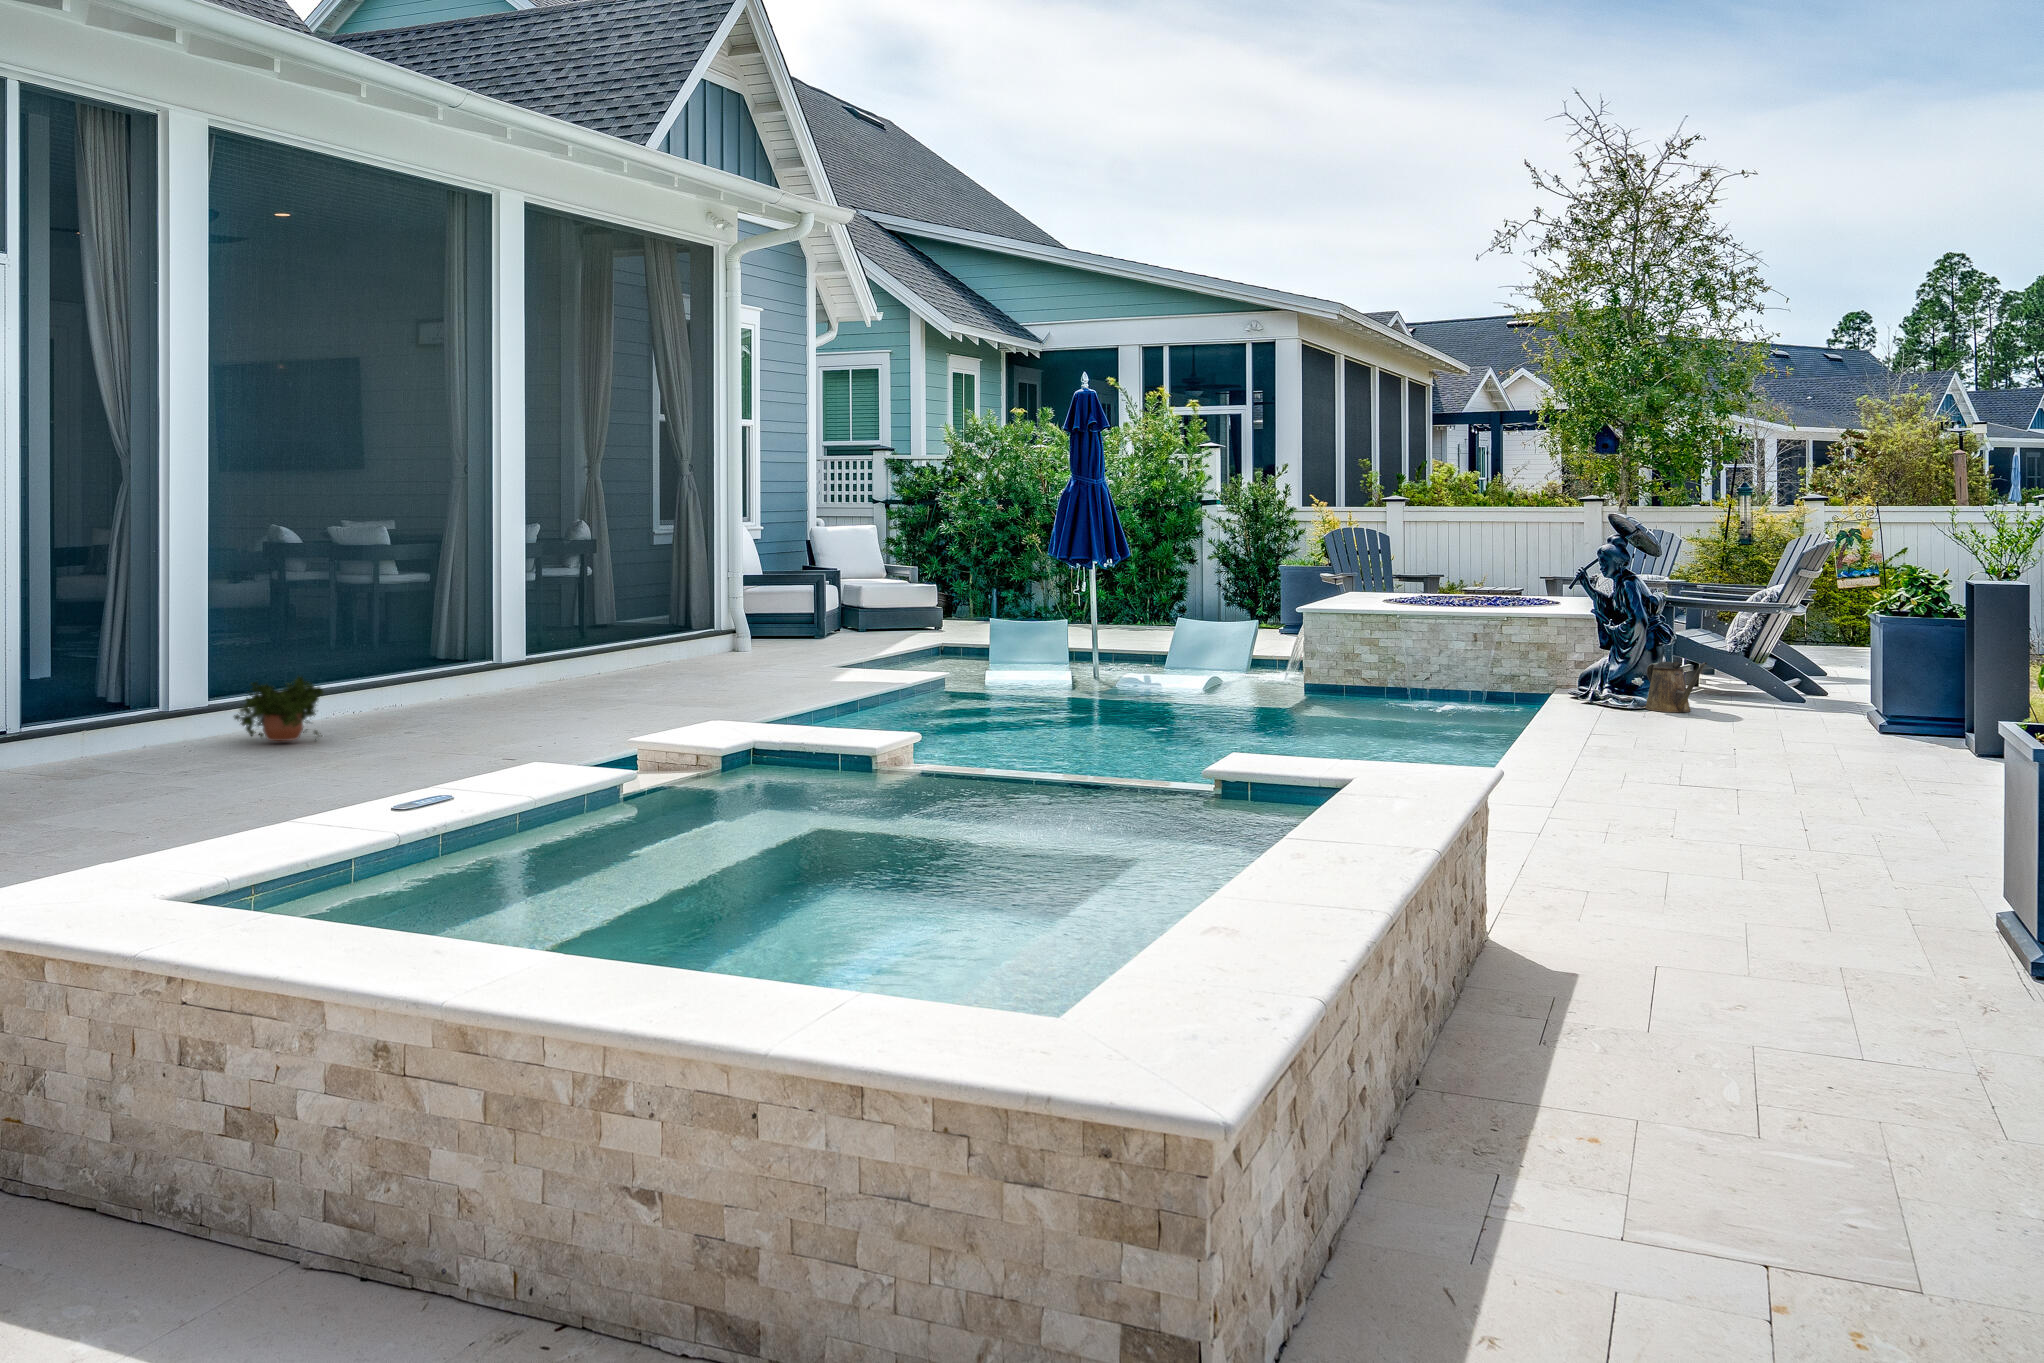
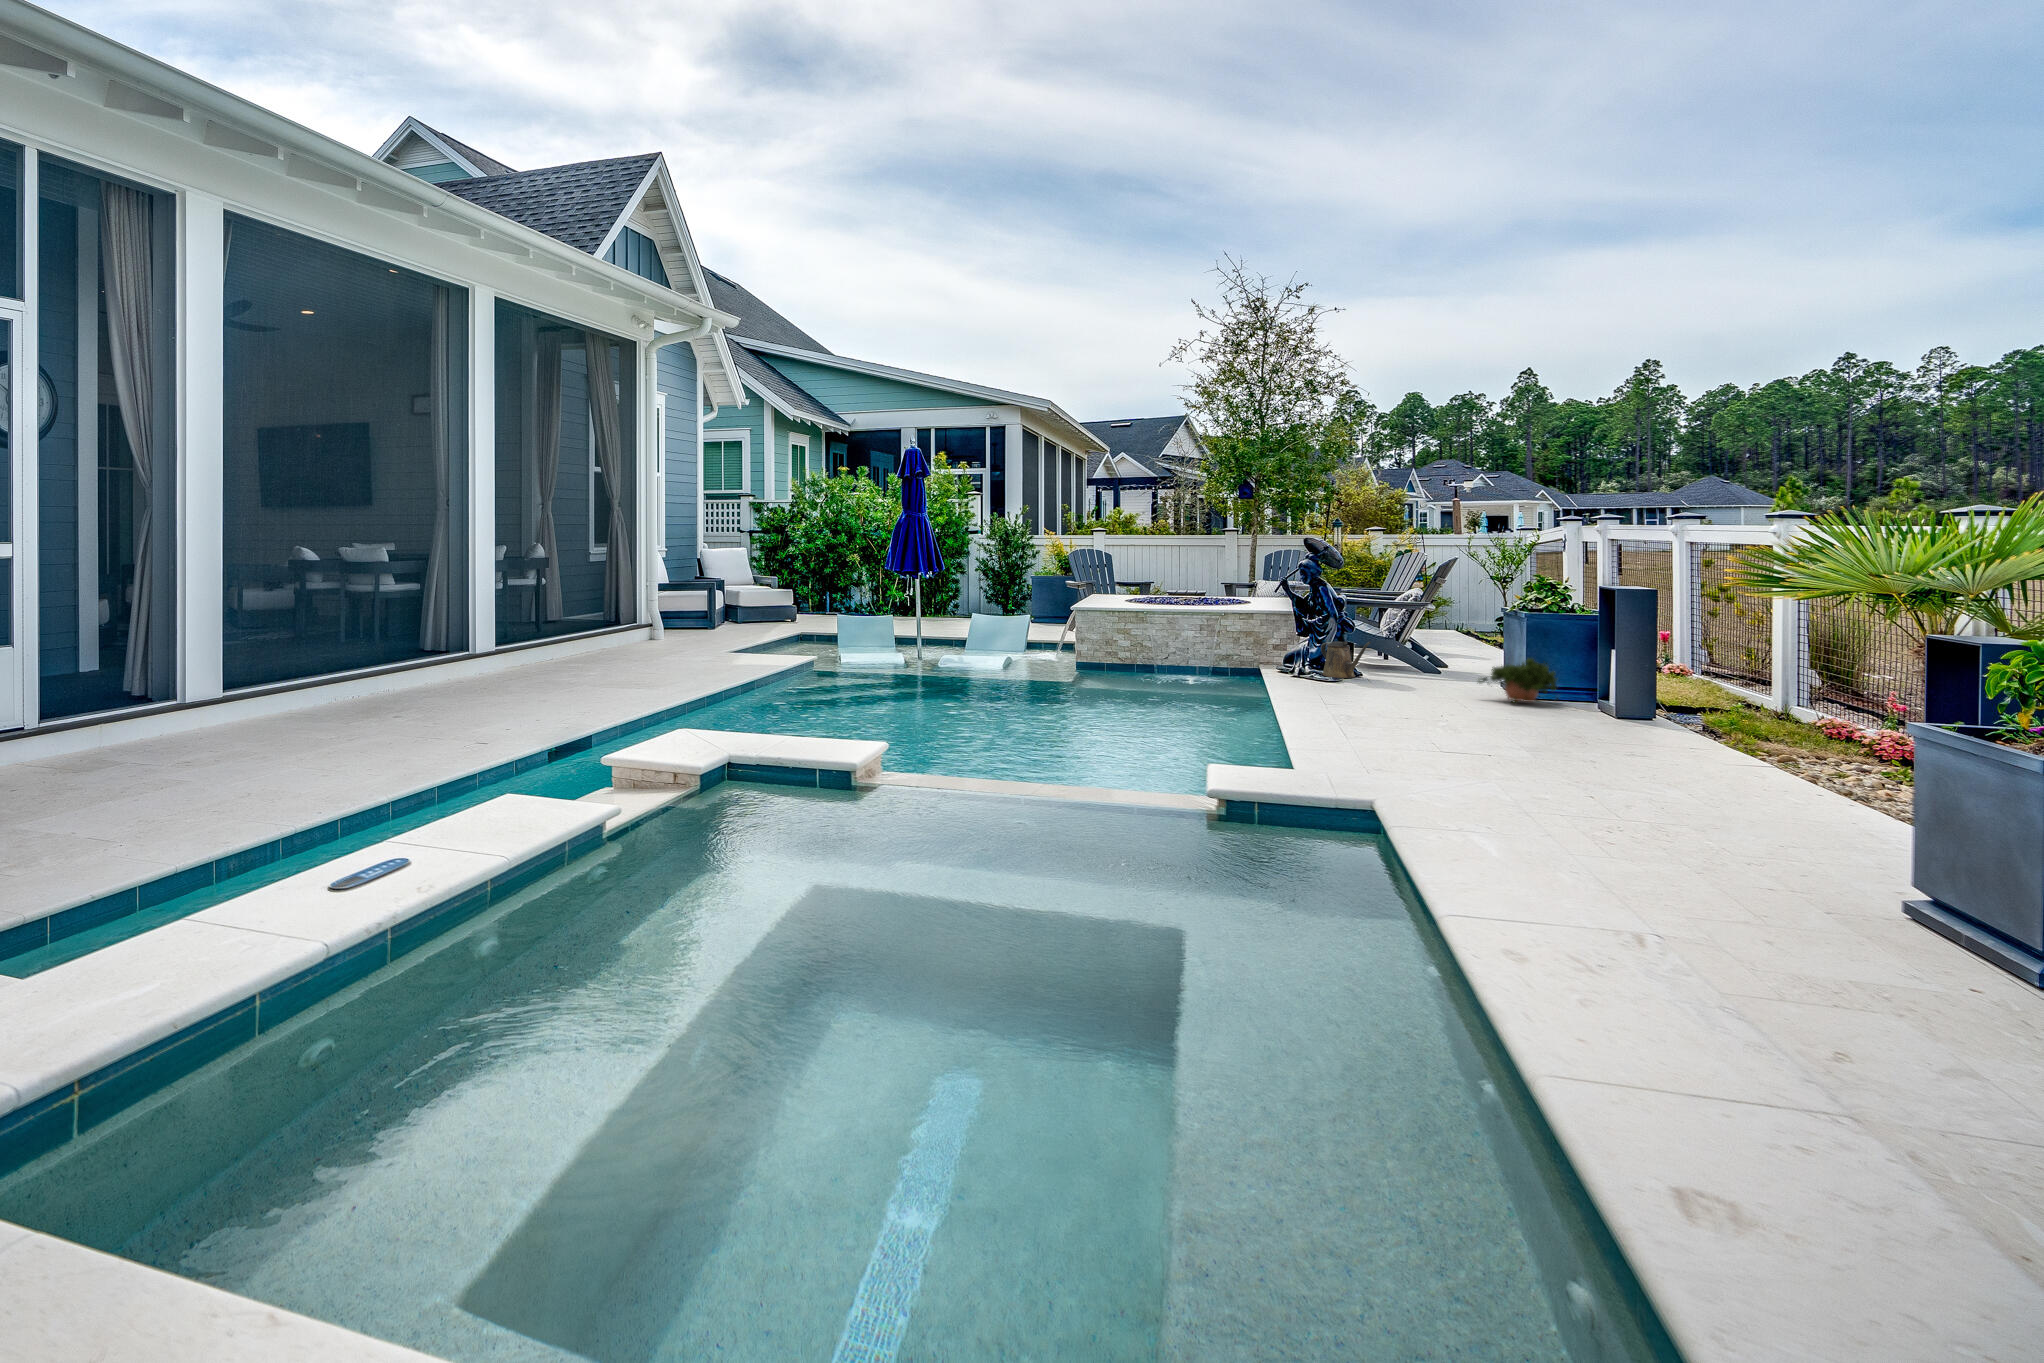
potted plant: present [234,677,324,741] -> present [1478,658,1557,703]

